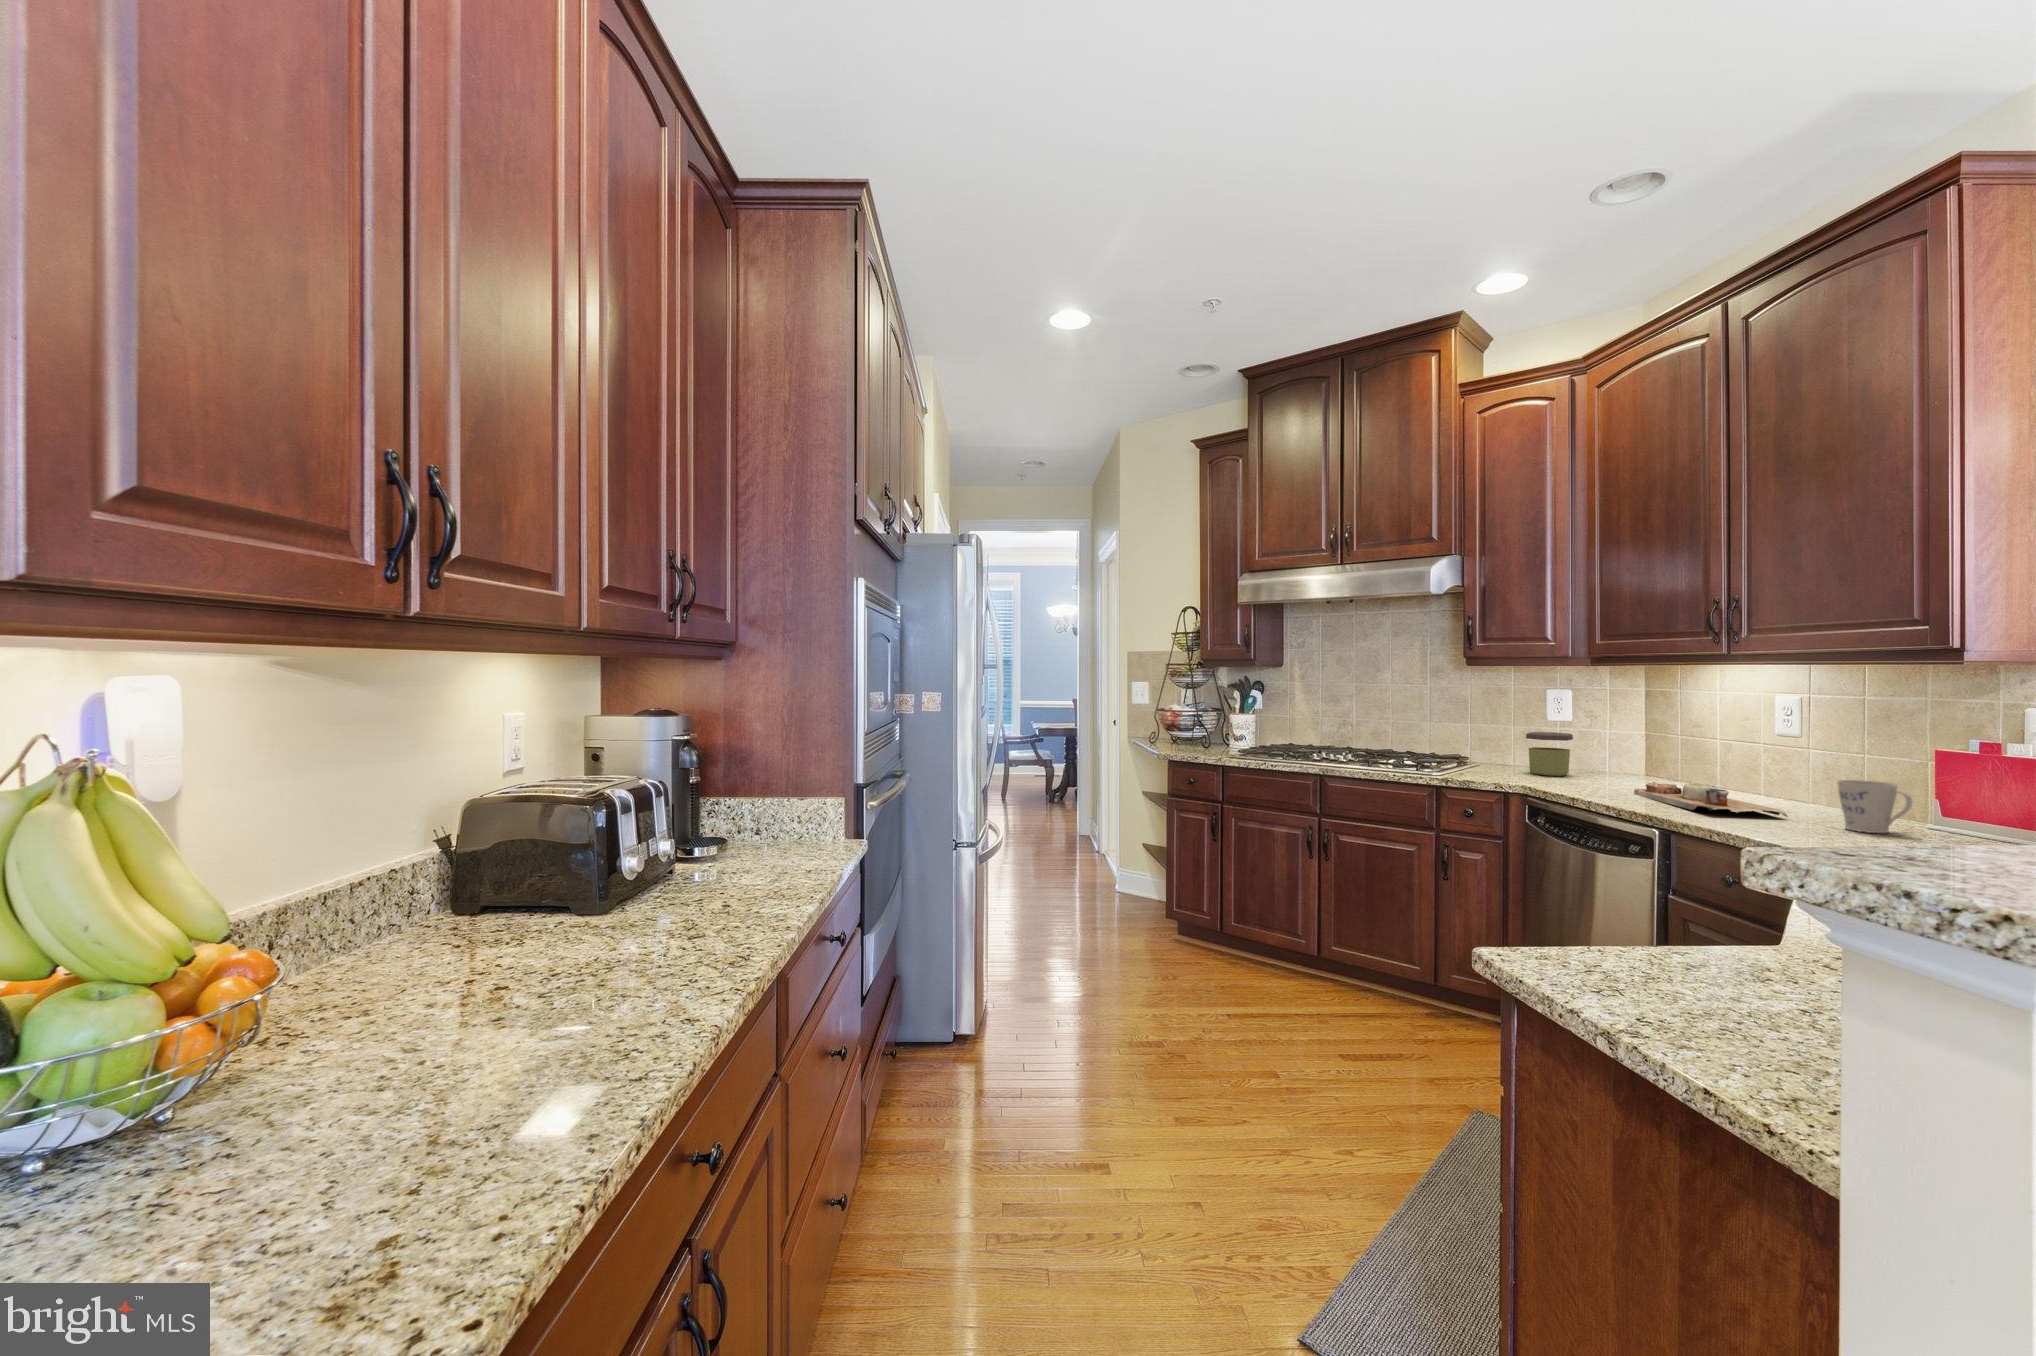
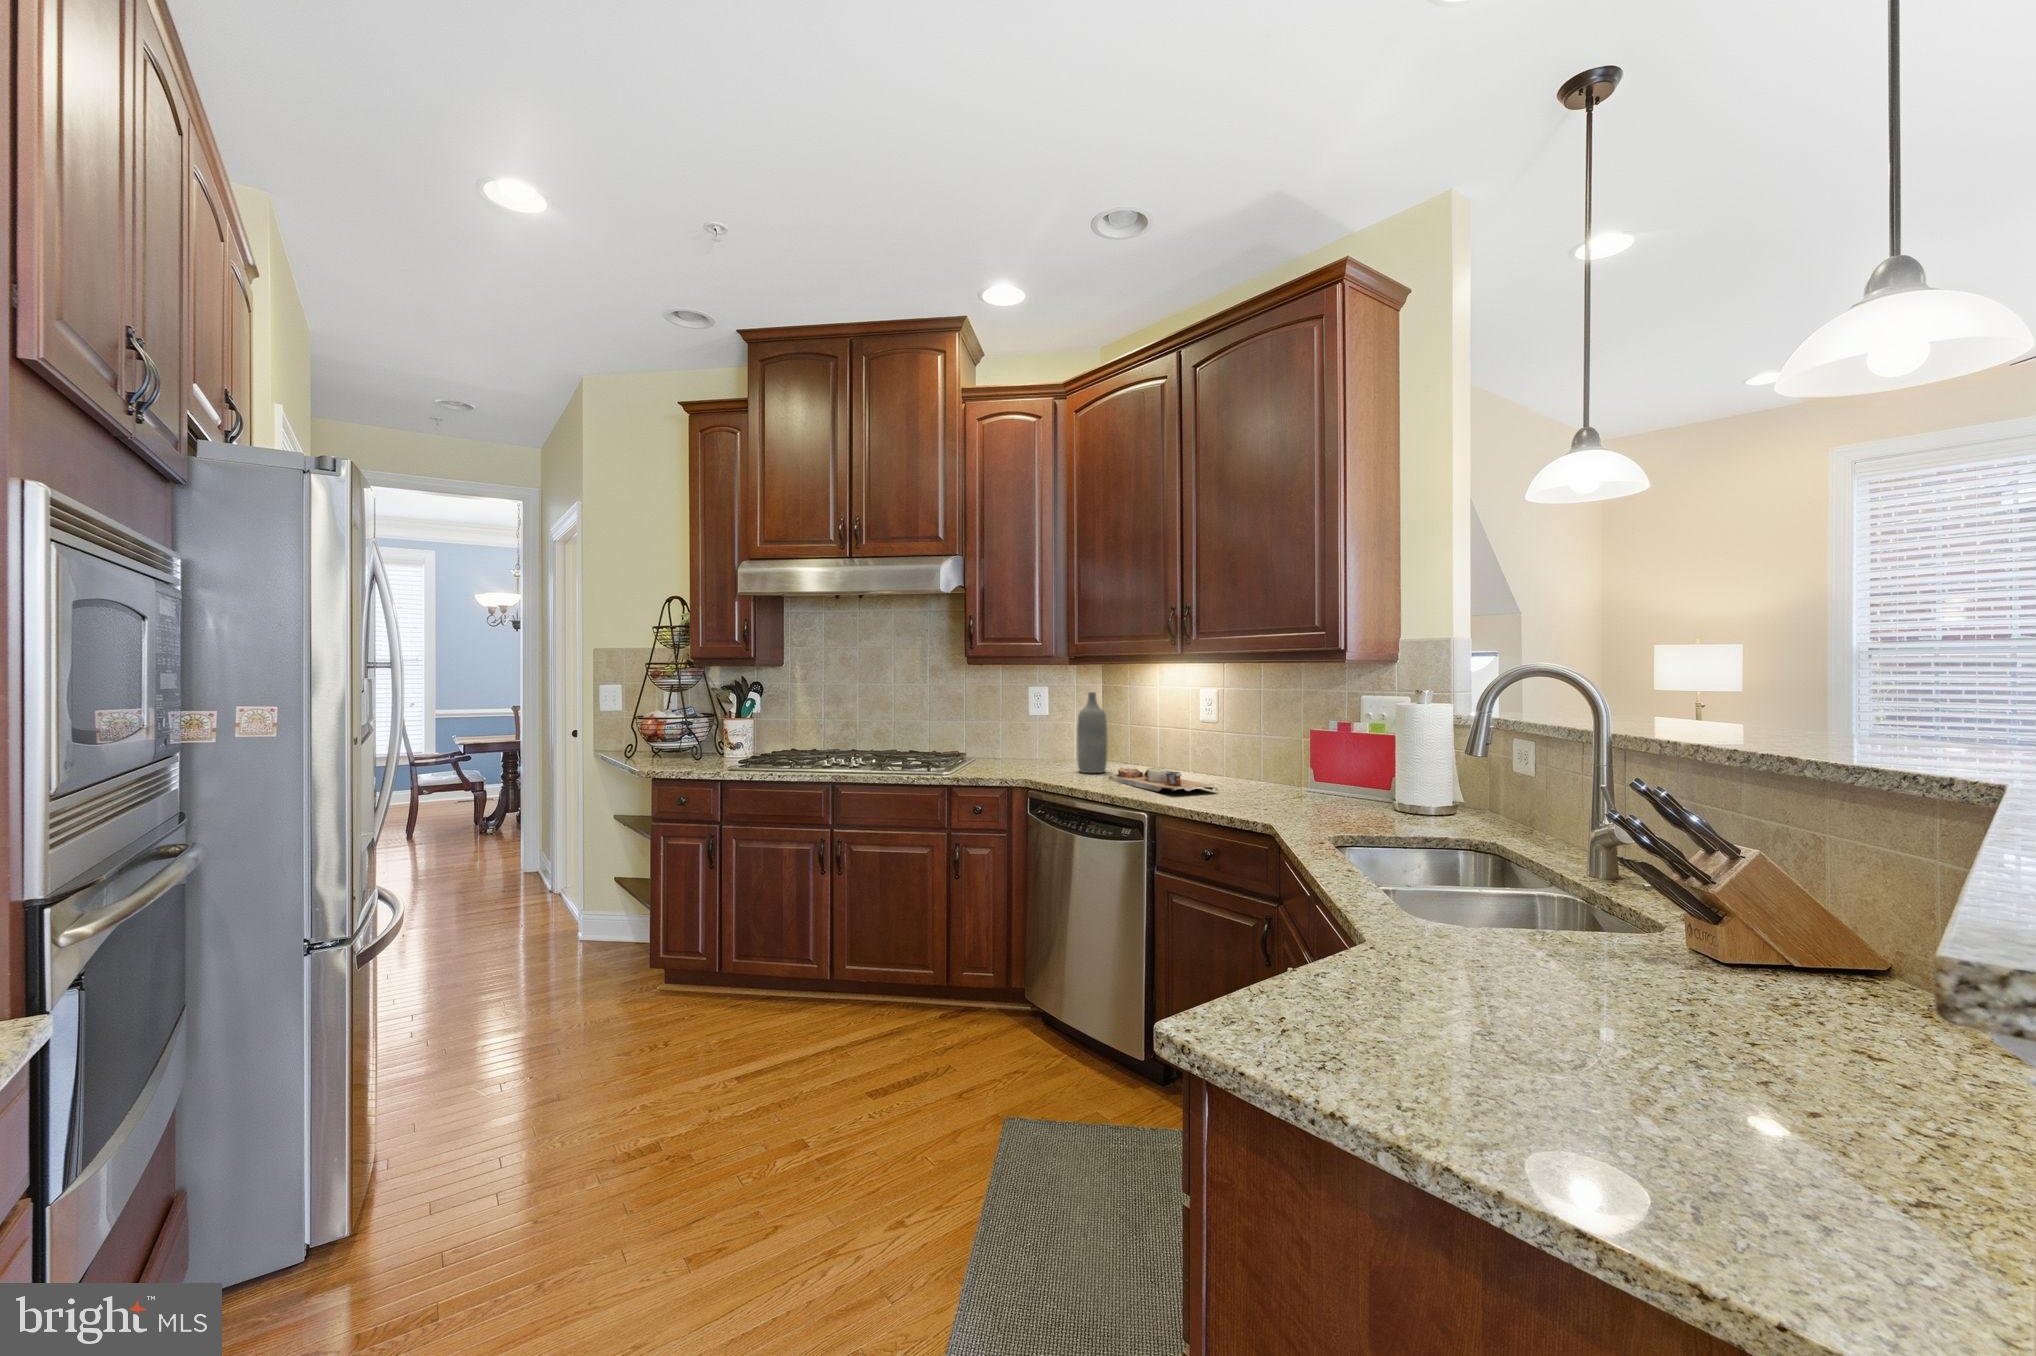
bottle: none [1597,696,1638,787] -> present [1077,692,1107,773]
jar: present [1526,732,1573,776] -> none [1020,726,1055,767]
mug: present [1837,780,1913,833] -> none [1251,757,1295,799]

